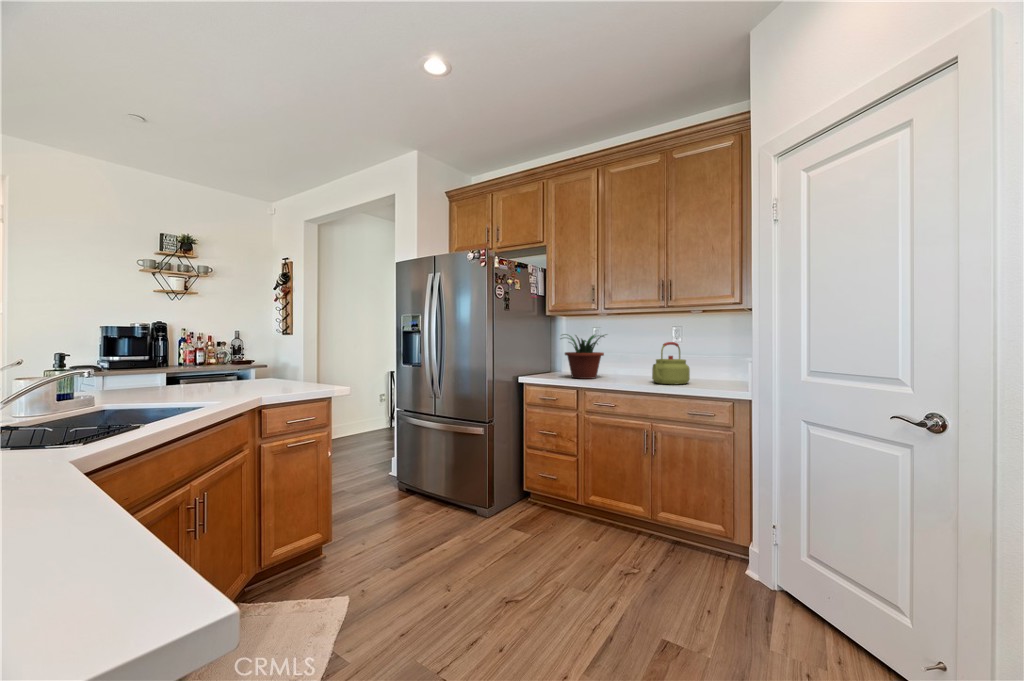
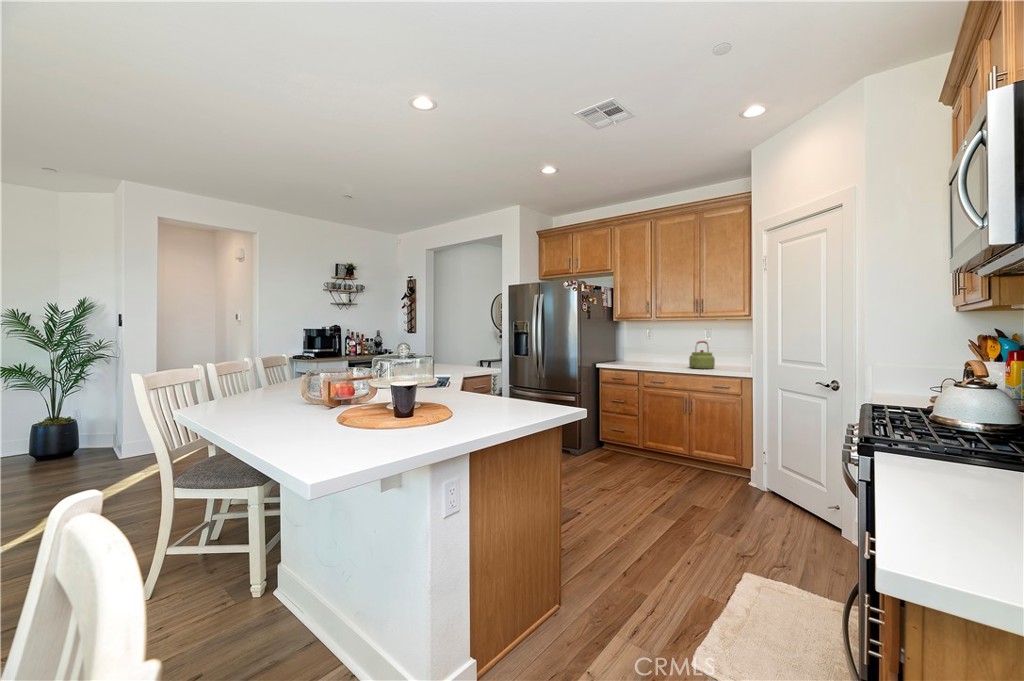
potted plant: present [561,334,604,379] -> none [624,335,658,365]

